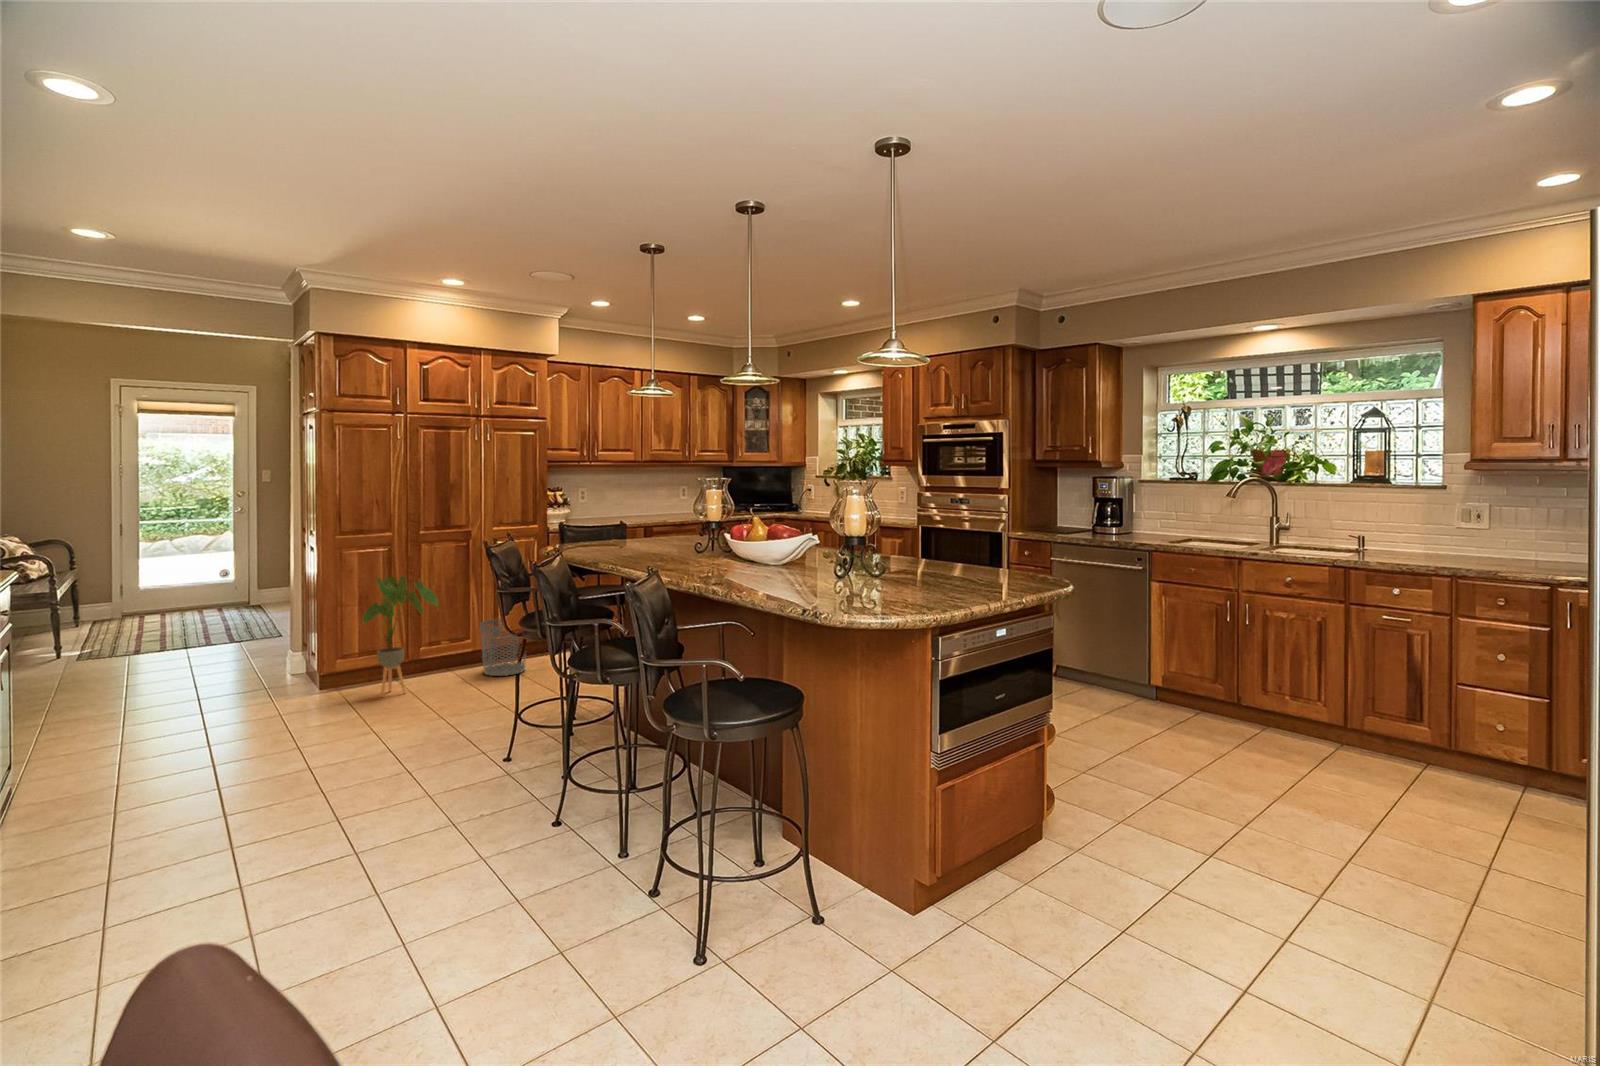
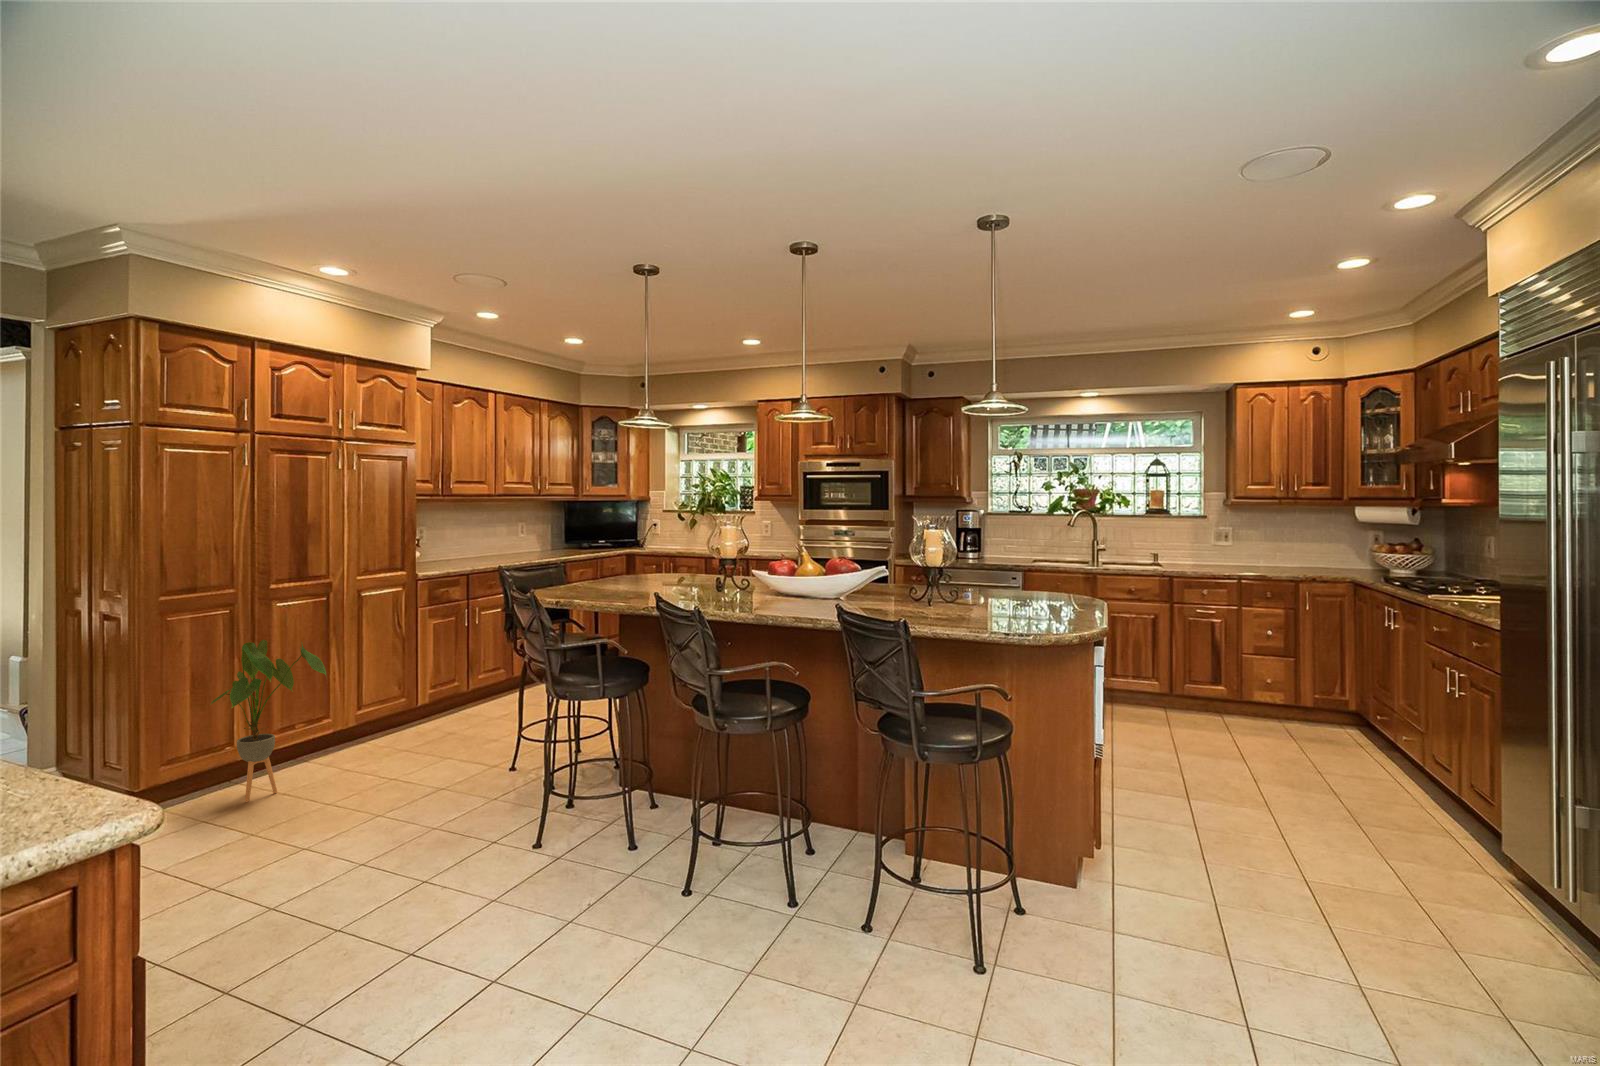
waste bin: present [480,619,526,676] -> none [350,683,410,757]

